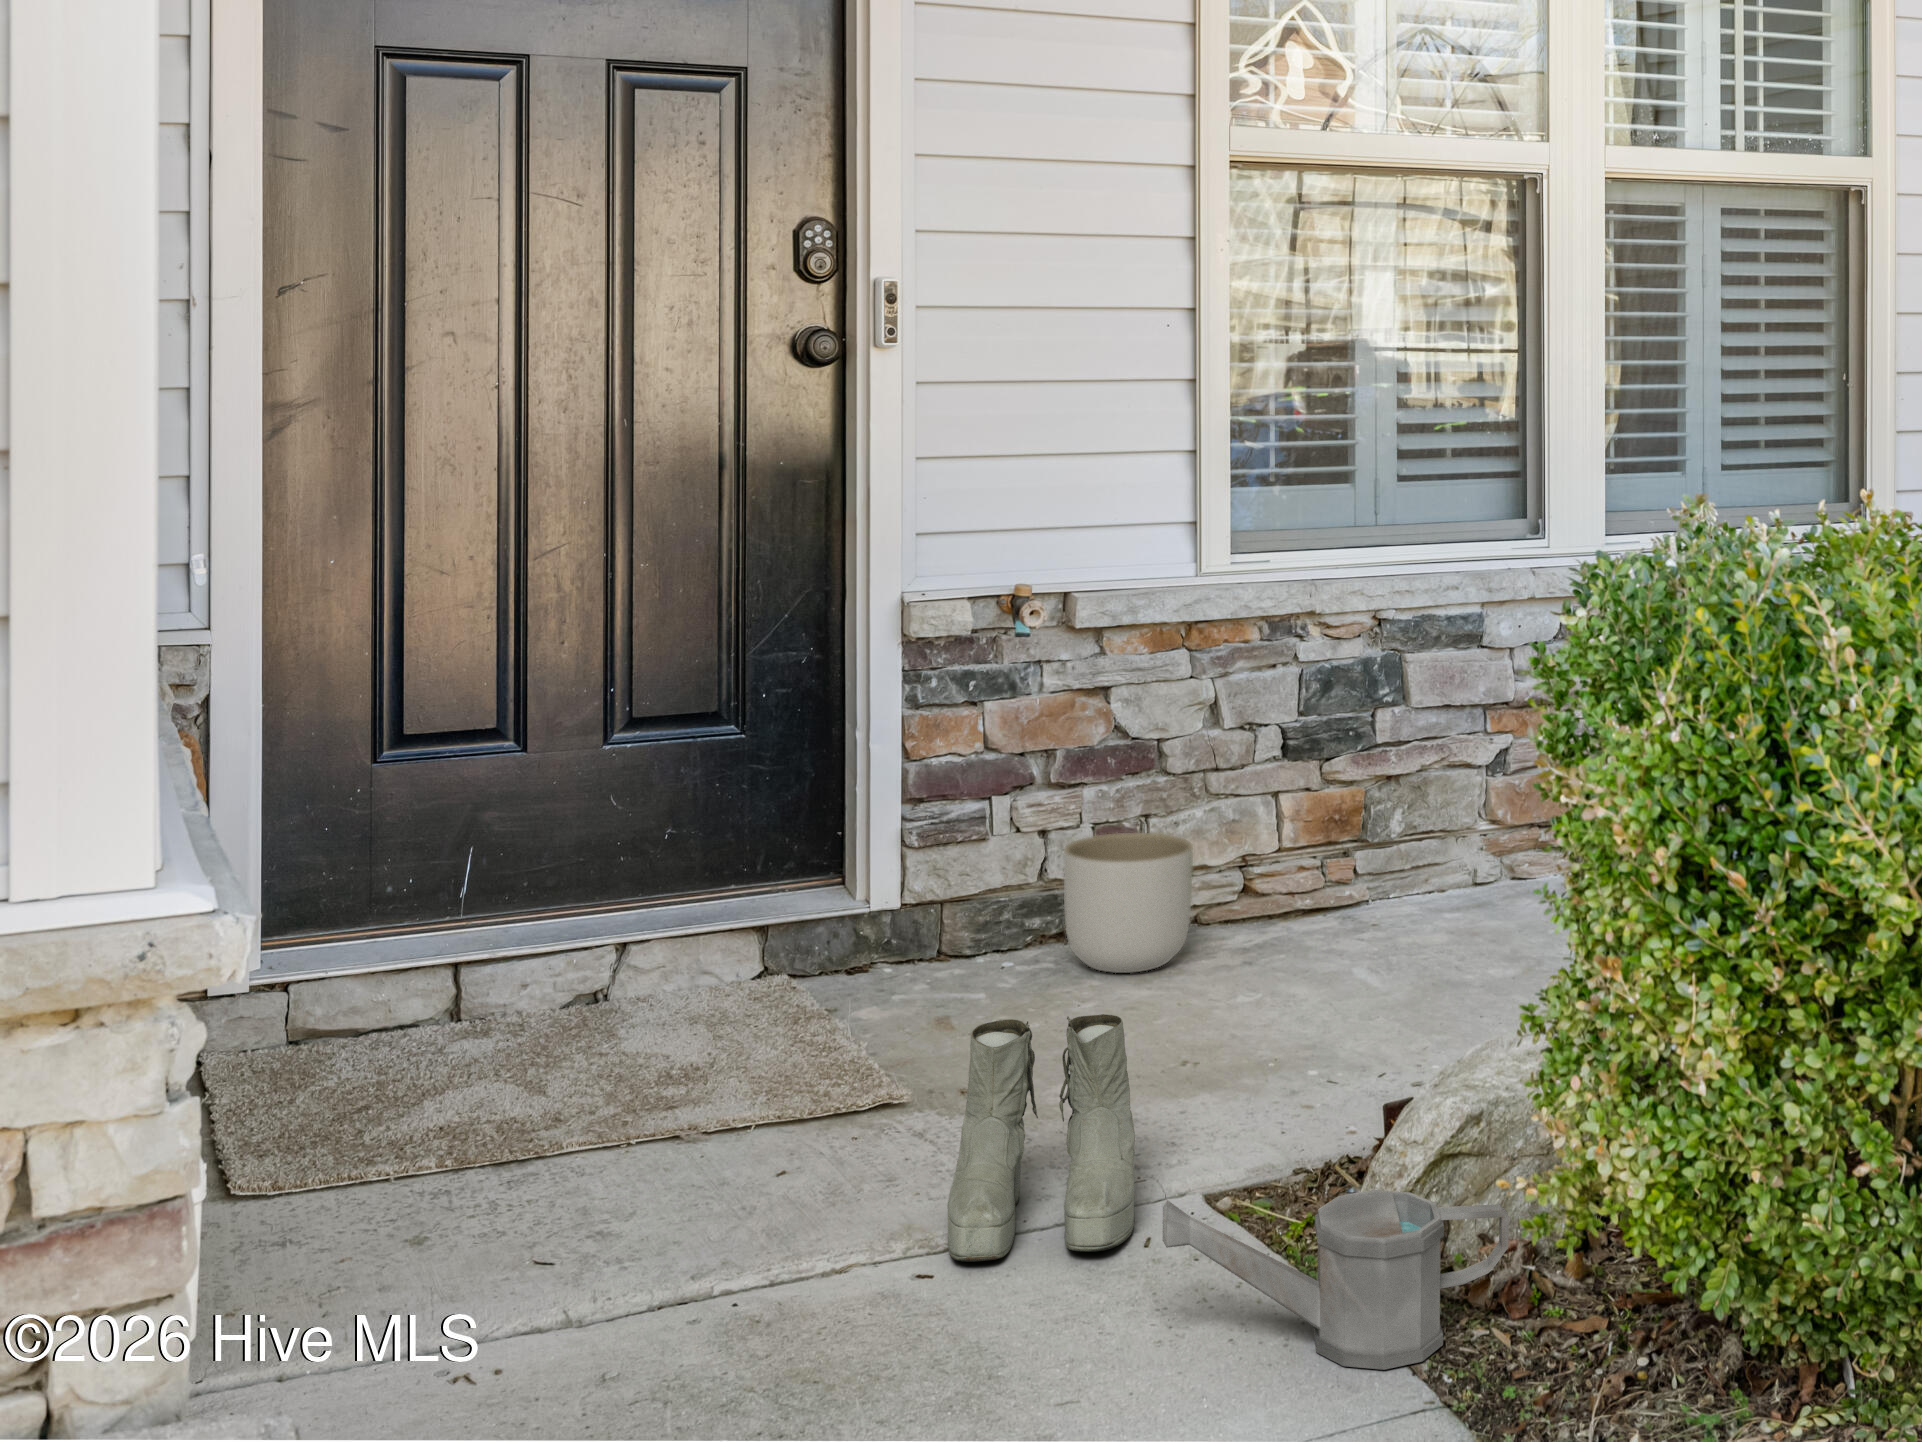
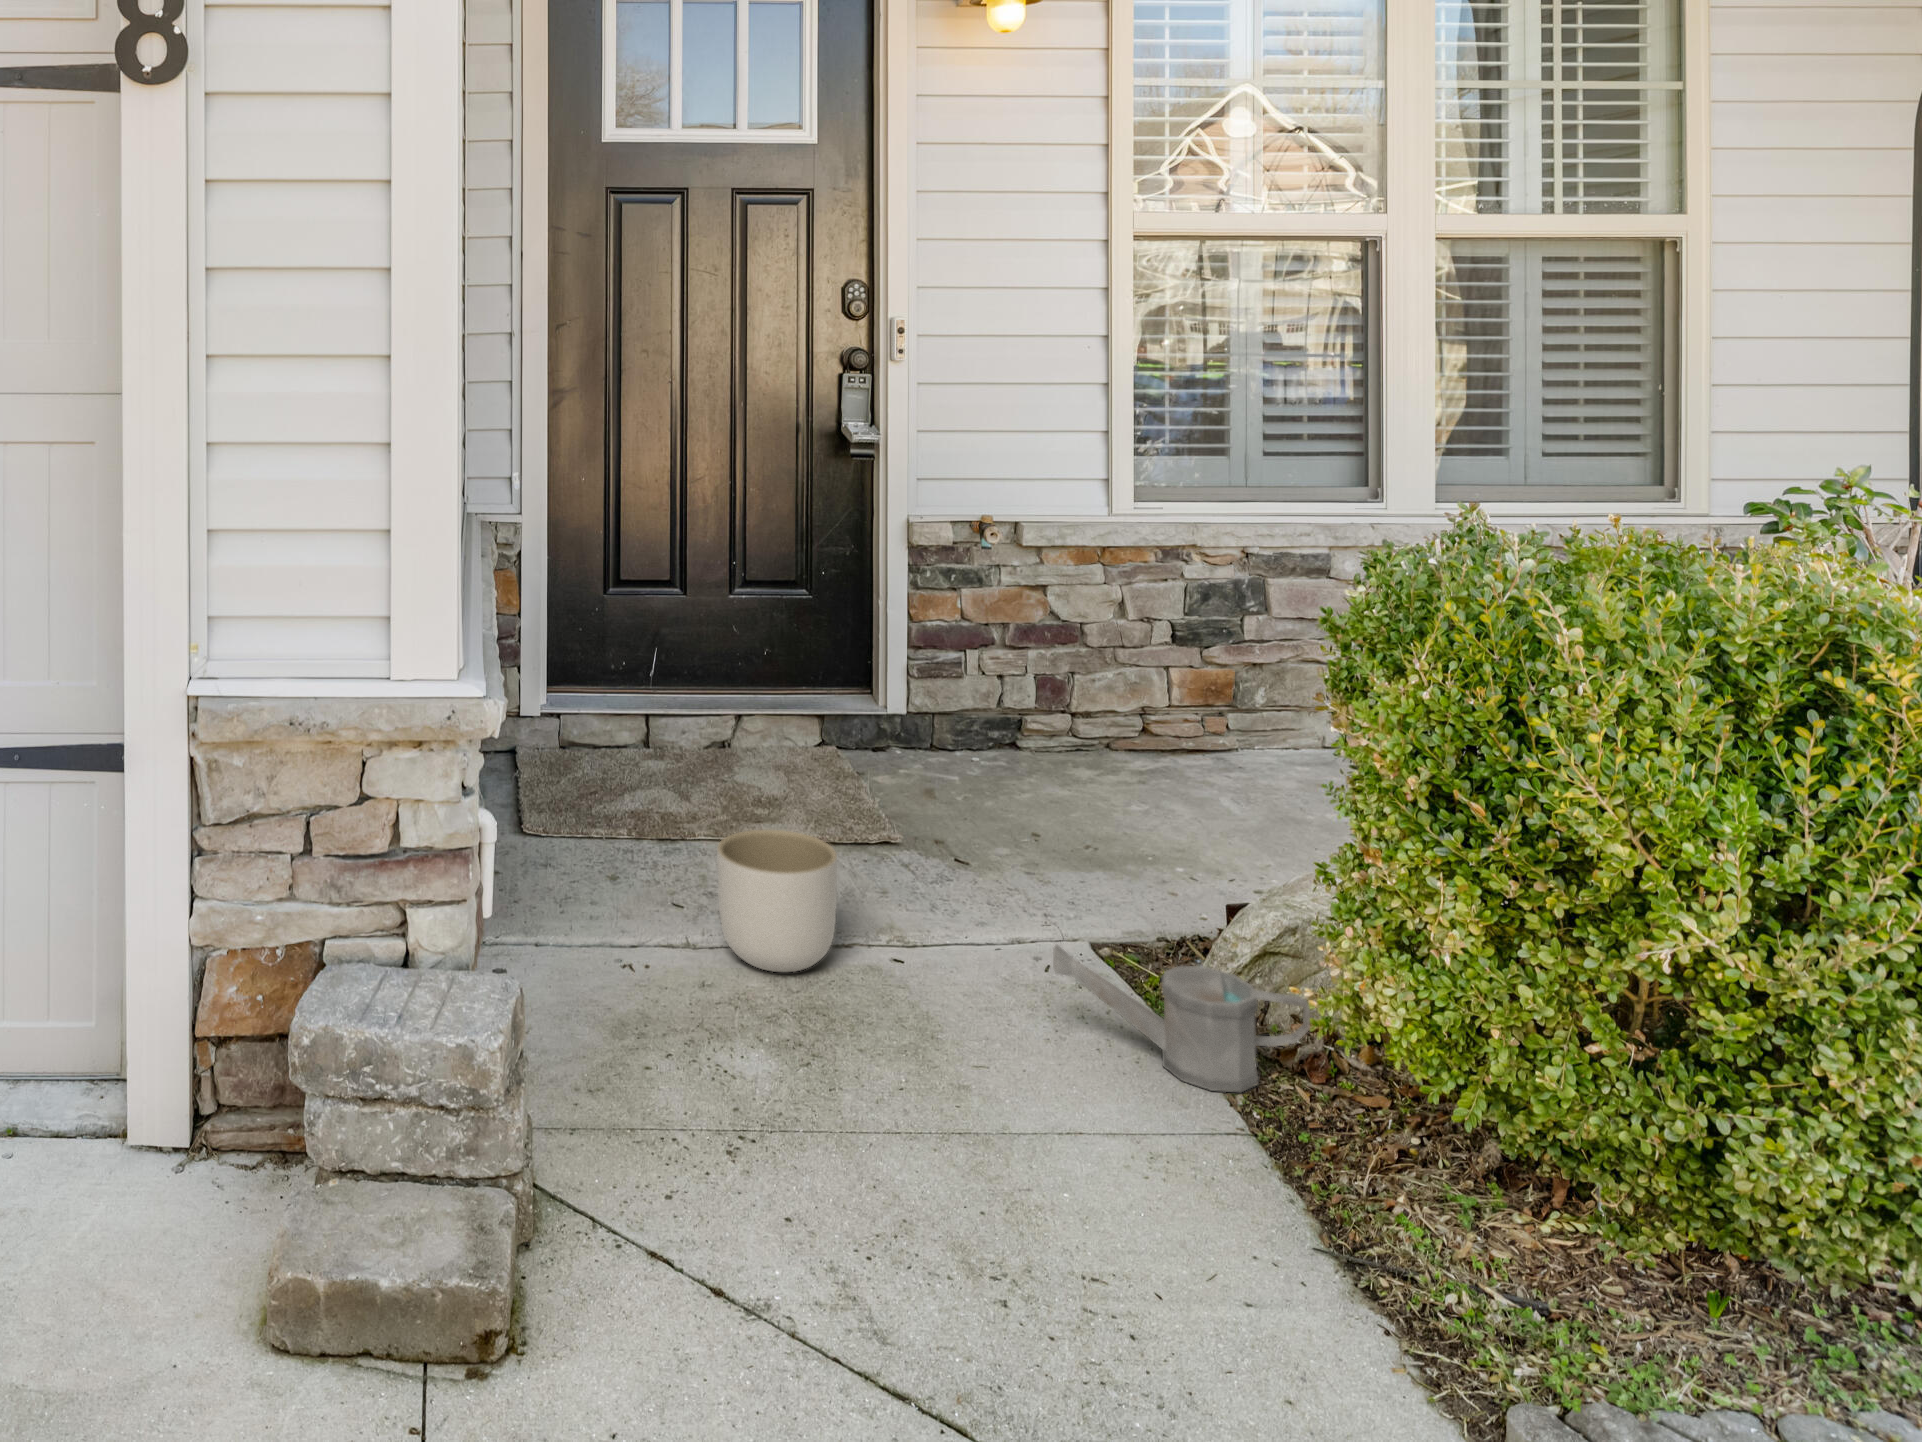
planter: present [1063,833,1193,973] -> present [717,830,837,972]
boots: present [948,1014,1135,1261] -> none [922,805,1044,964]

